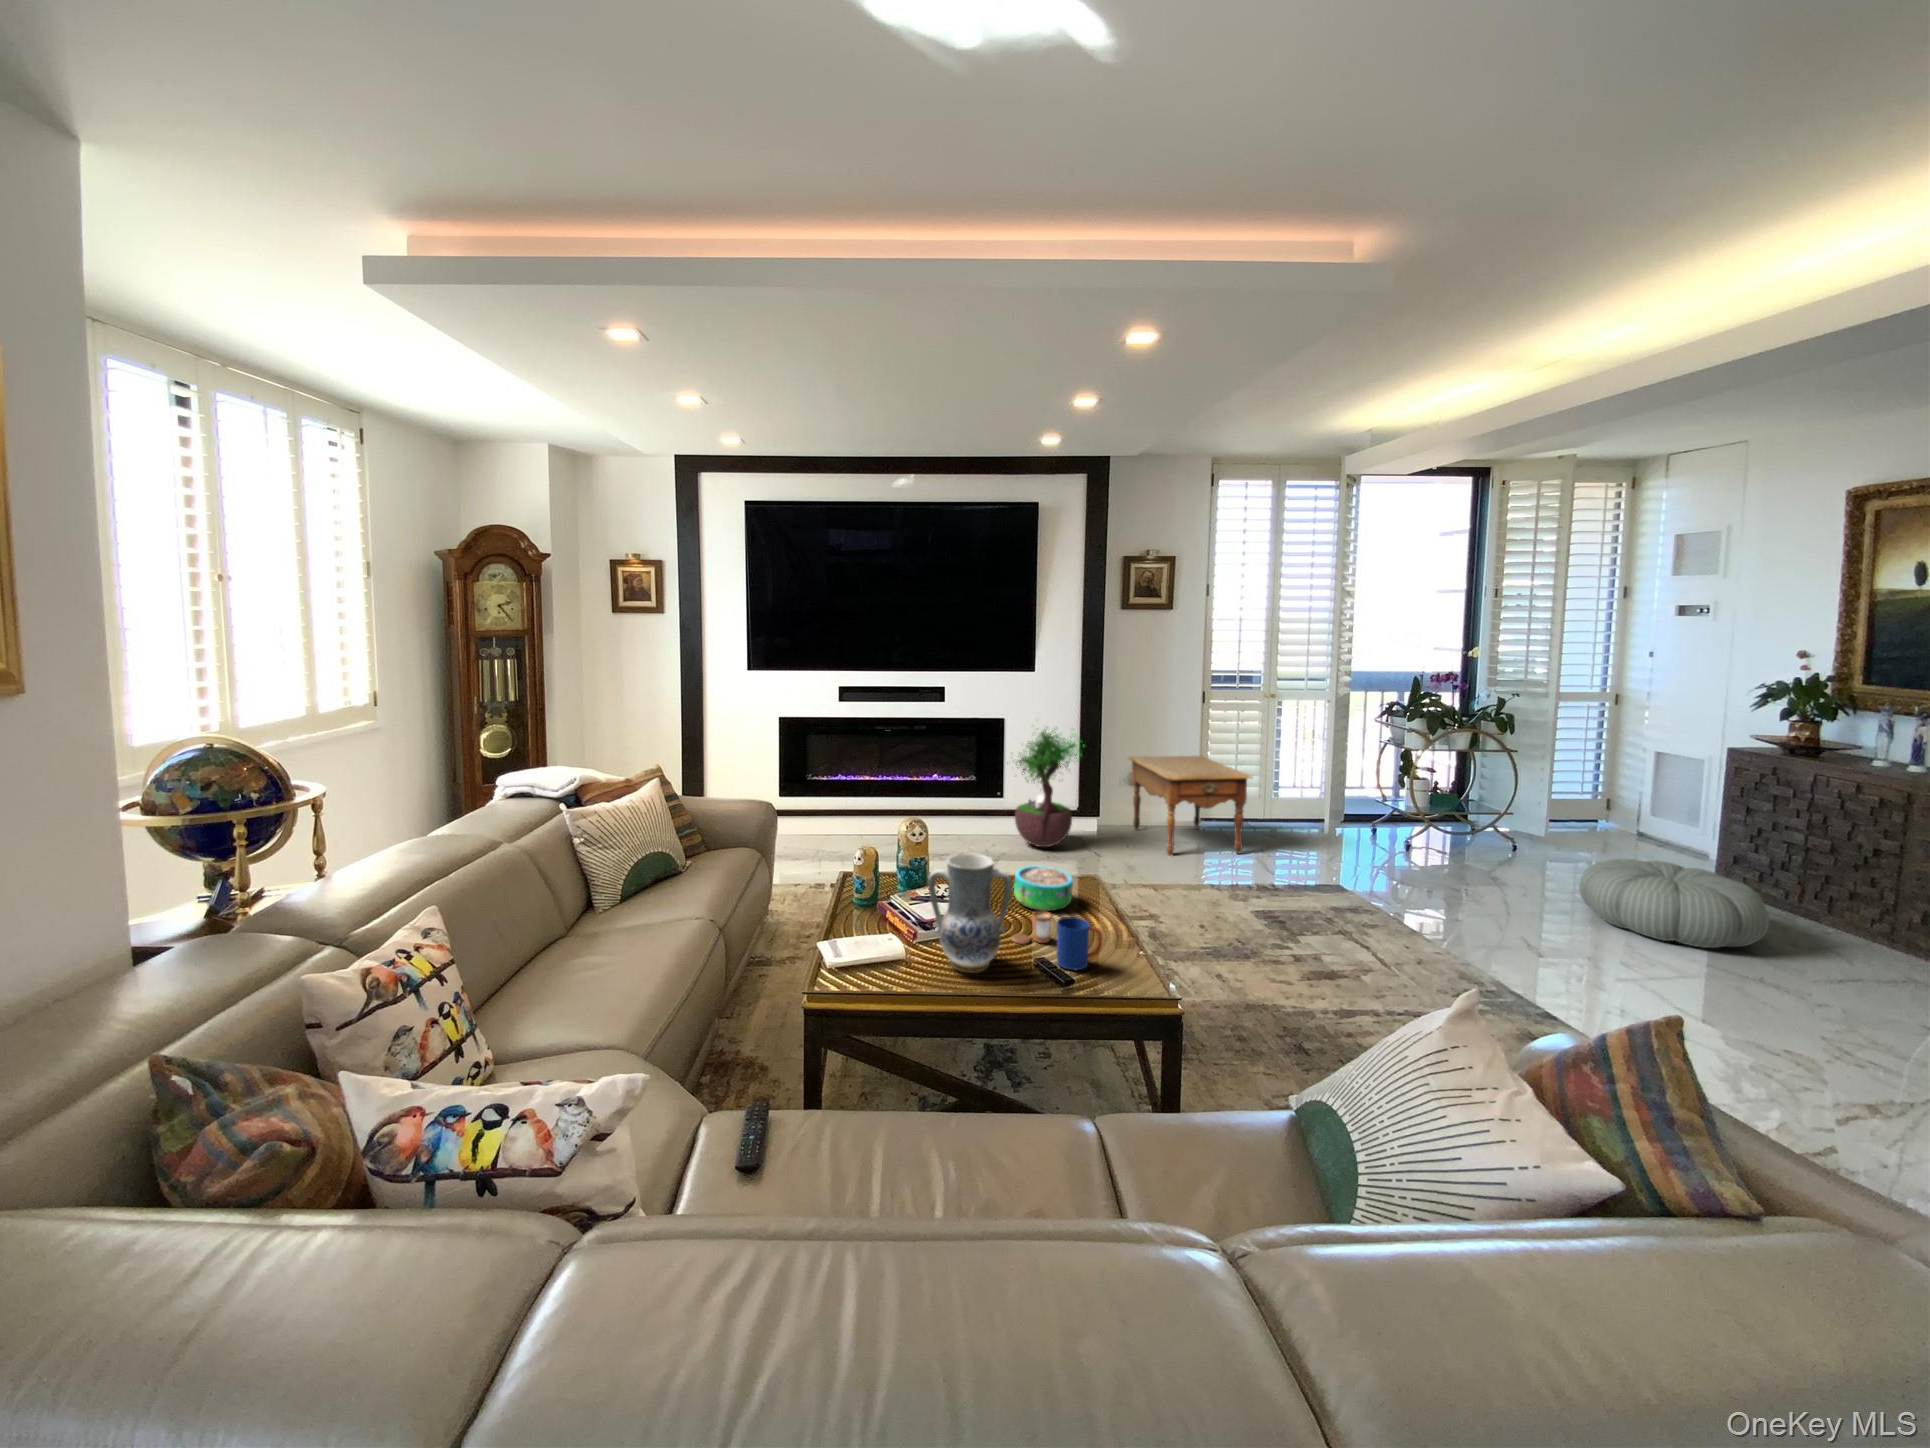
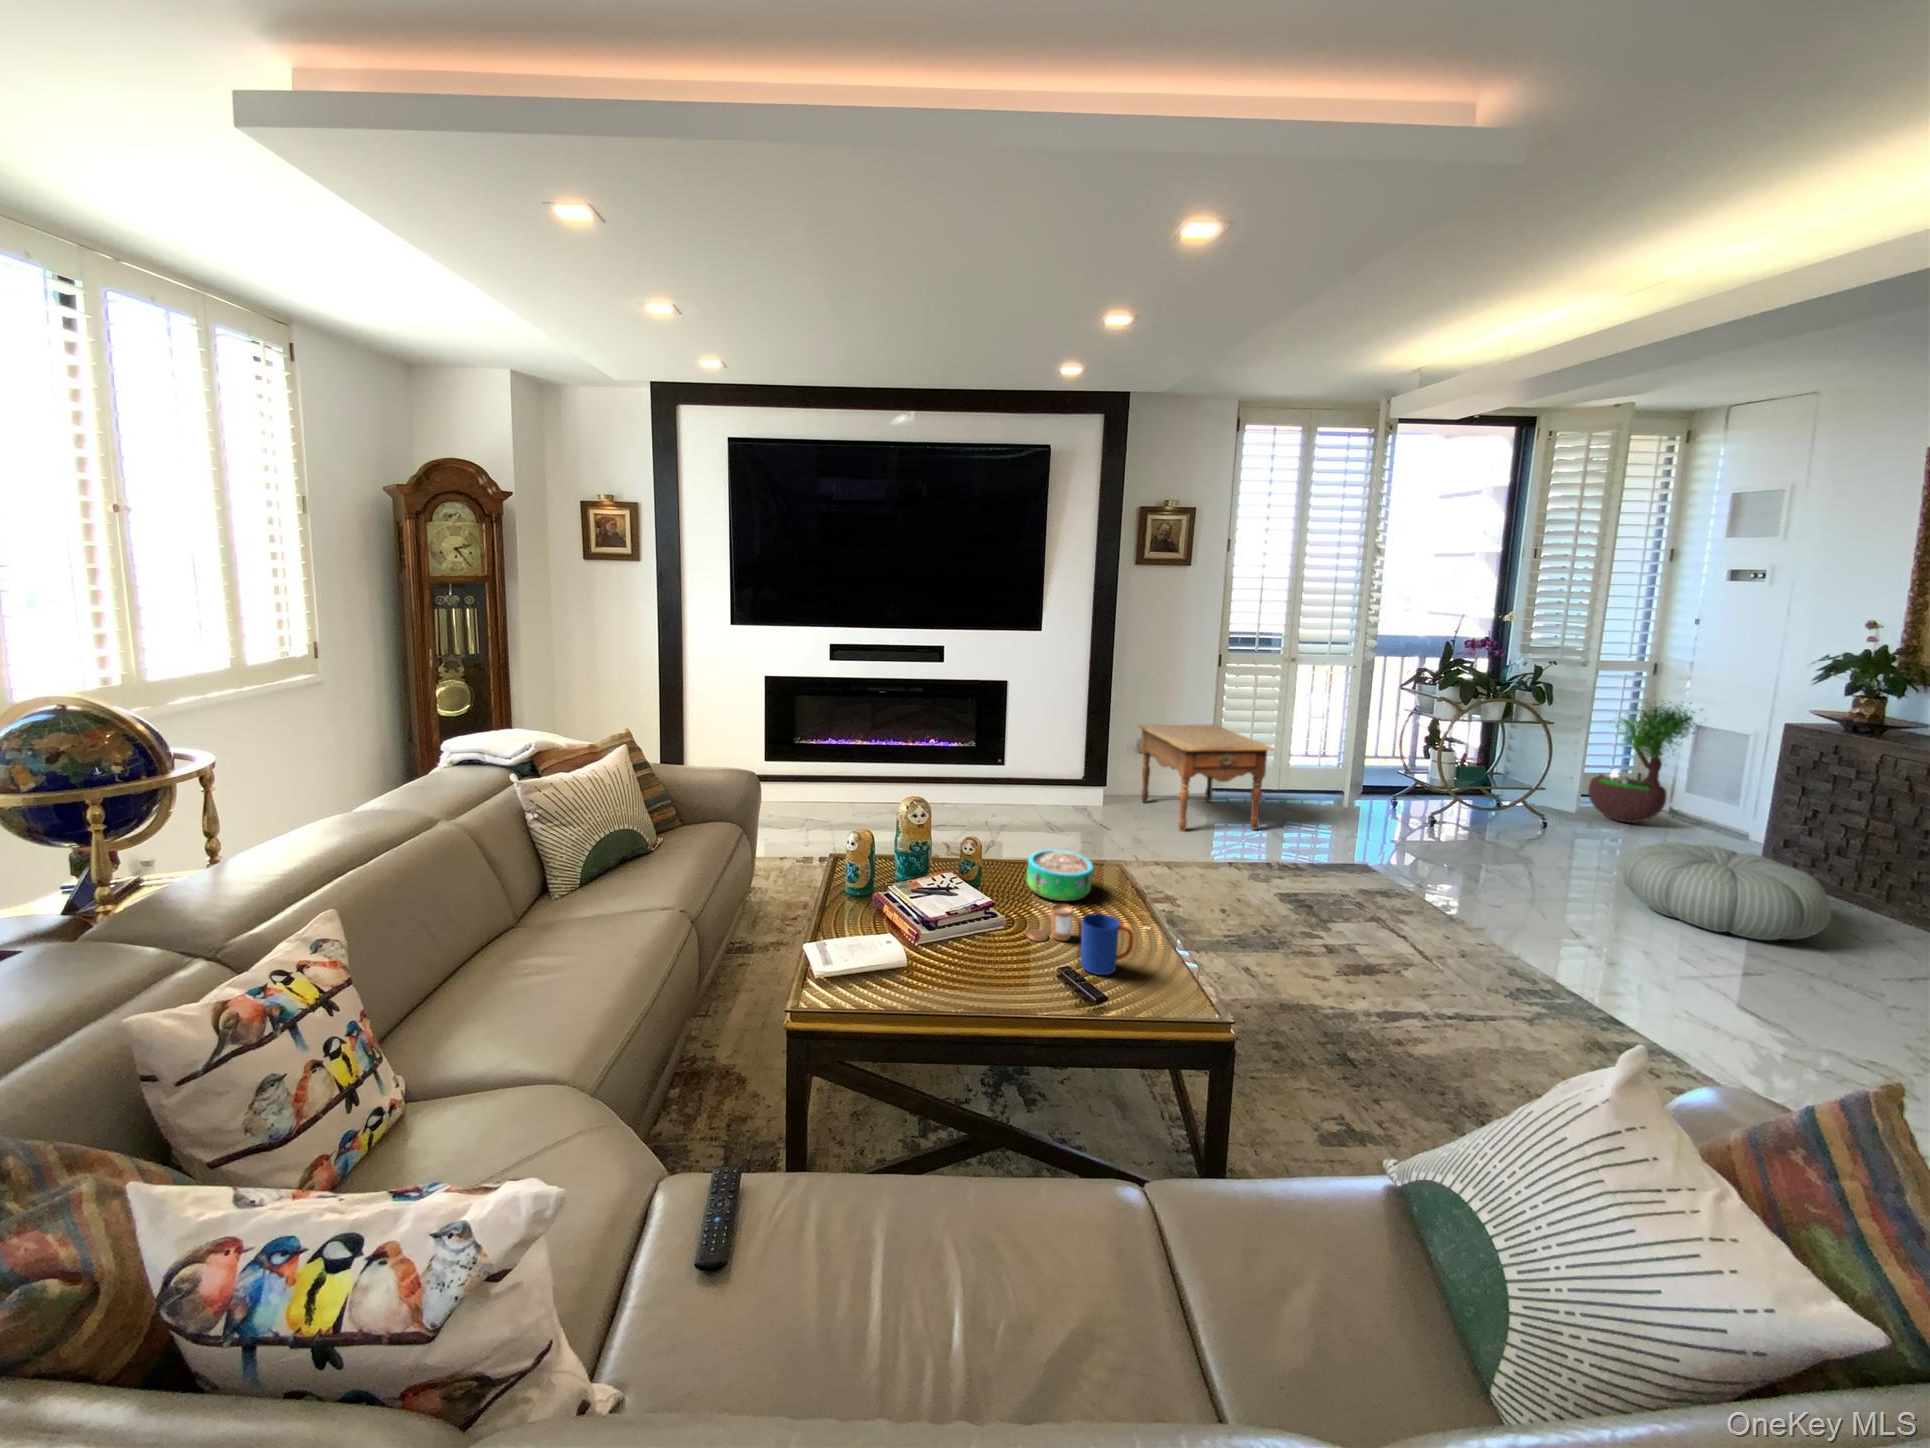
potted tree: present [1007,727,1082,847] -> present [1588,700,1706,823]
vase: present [928,853,1012,973] -> none [936,841,1032,977]

